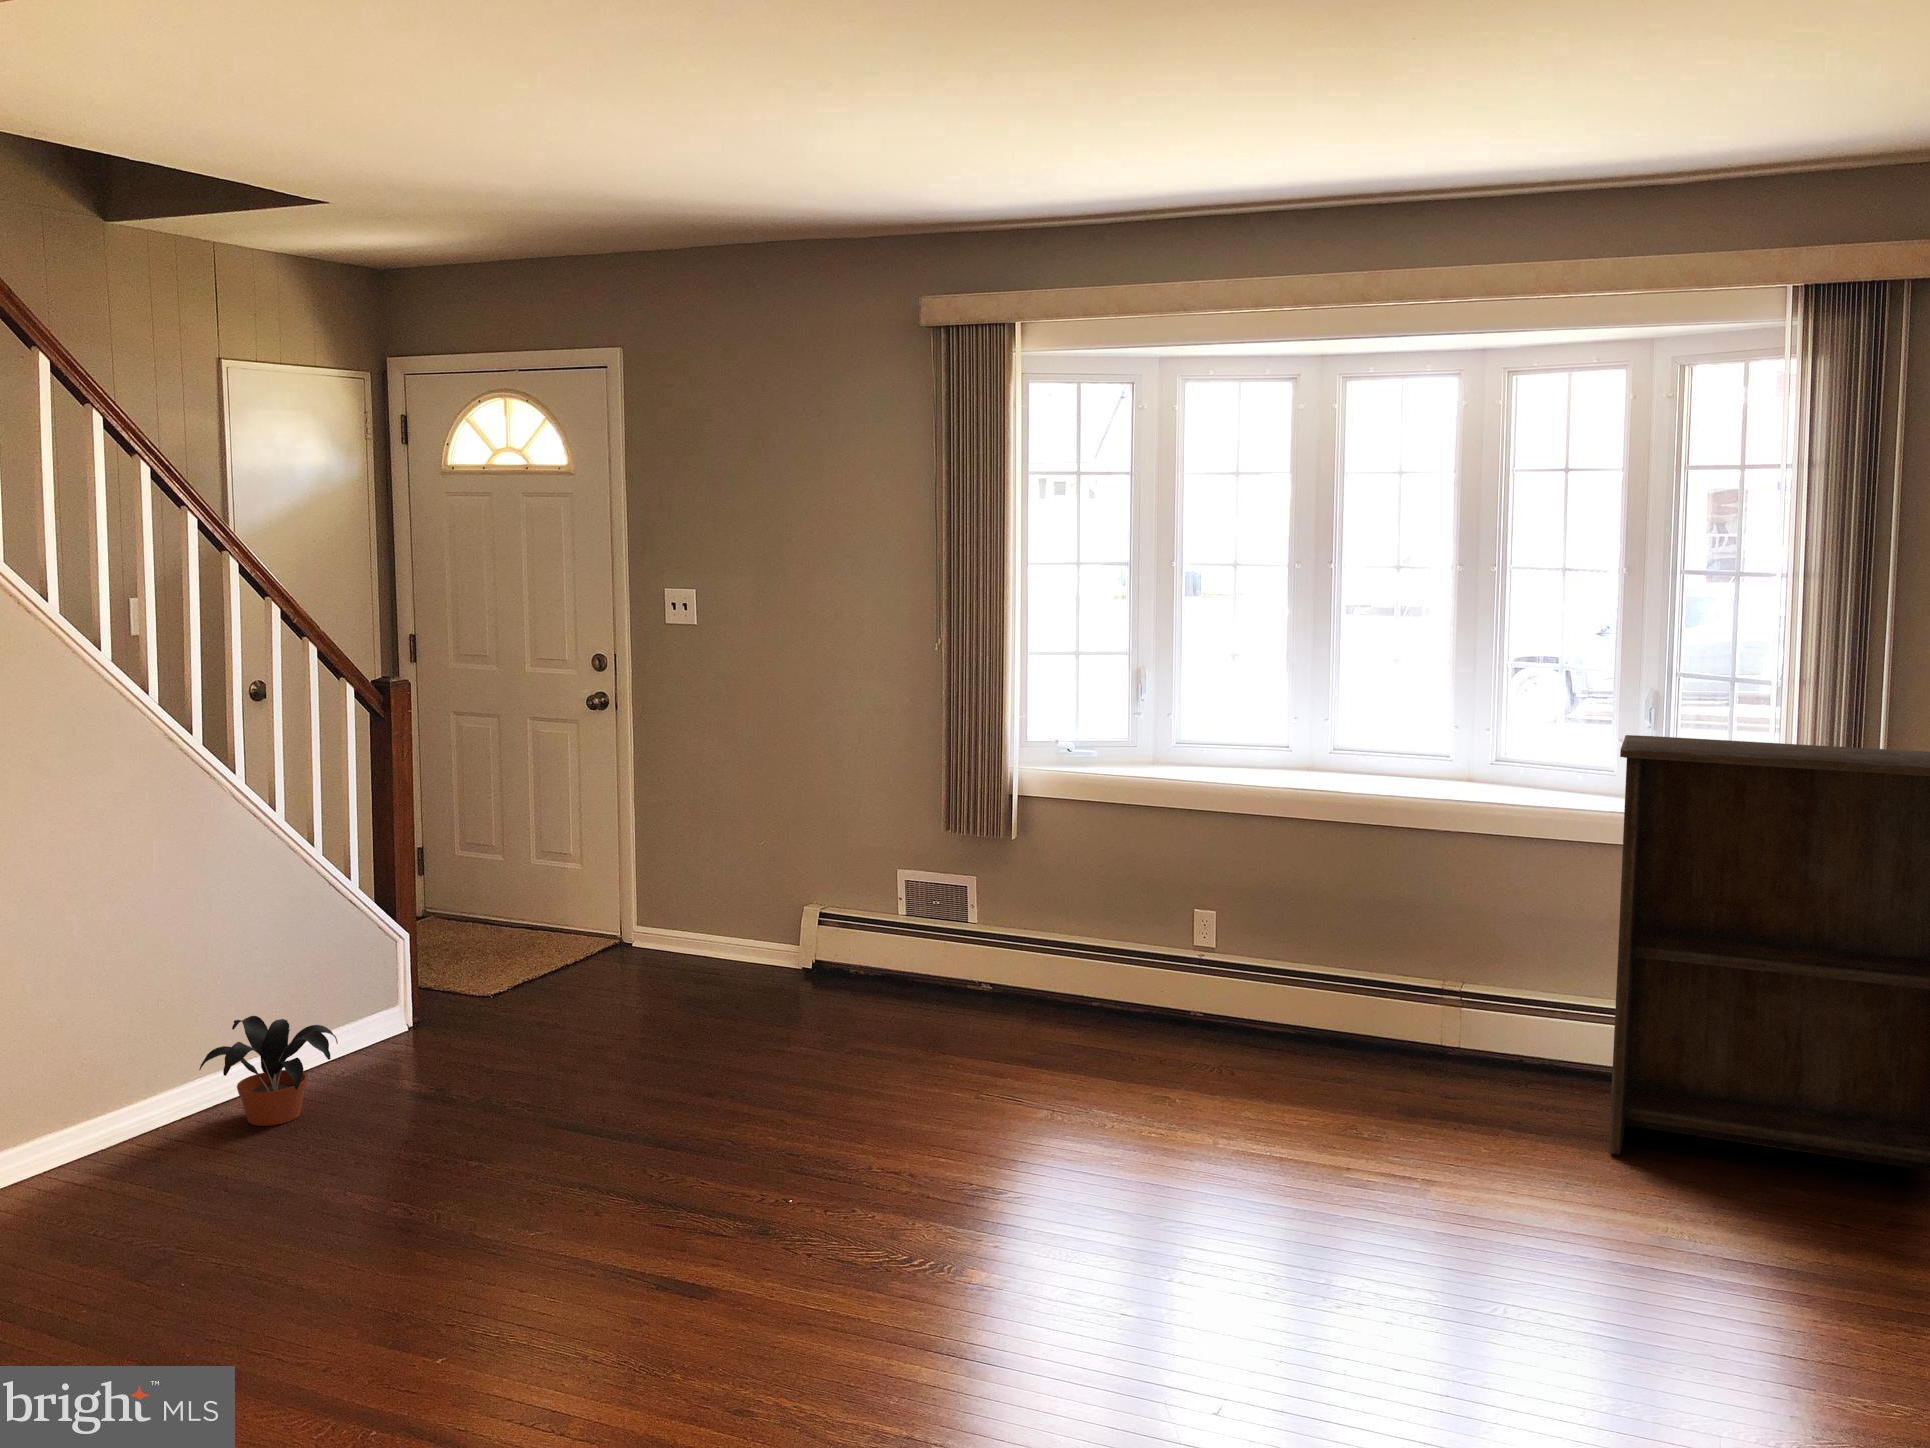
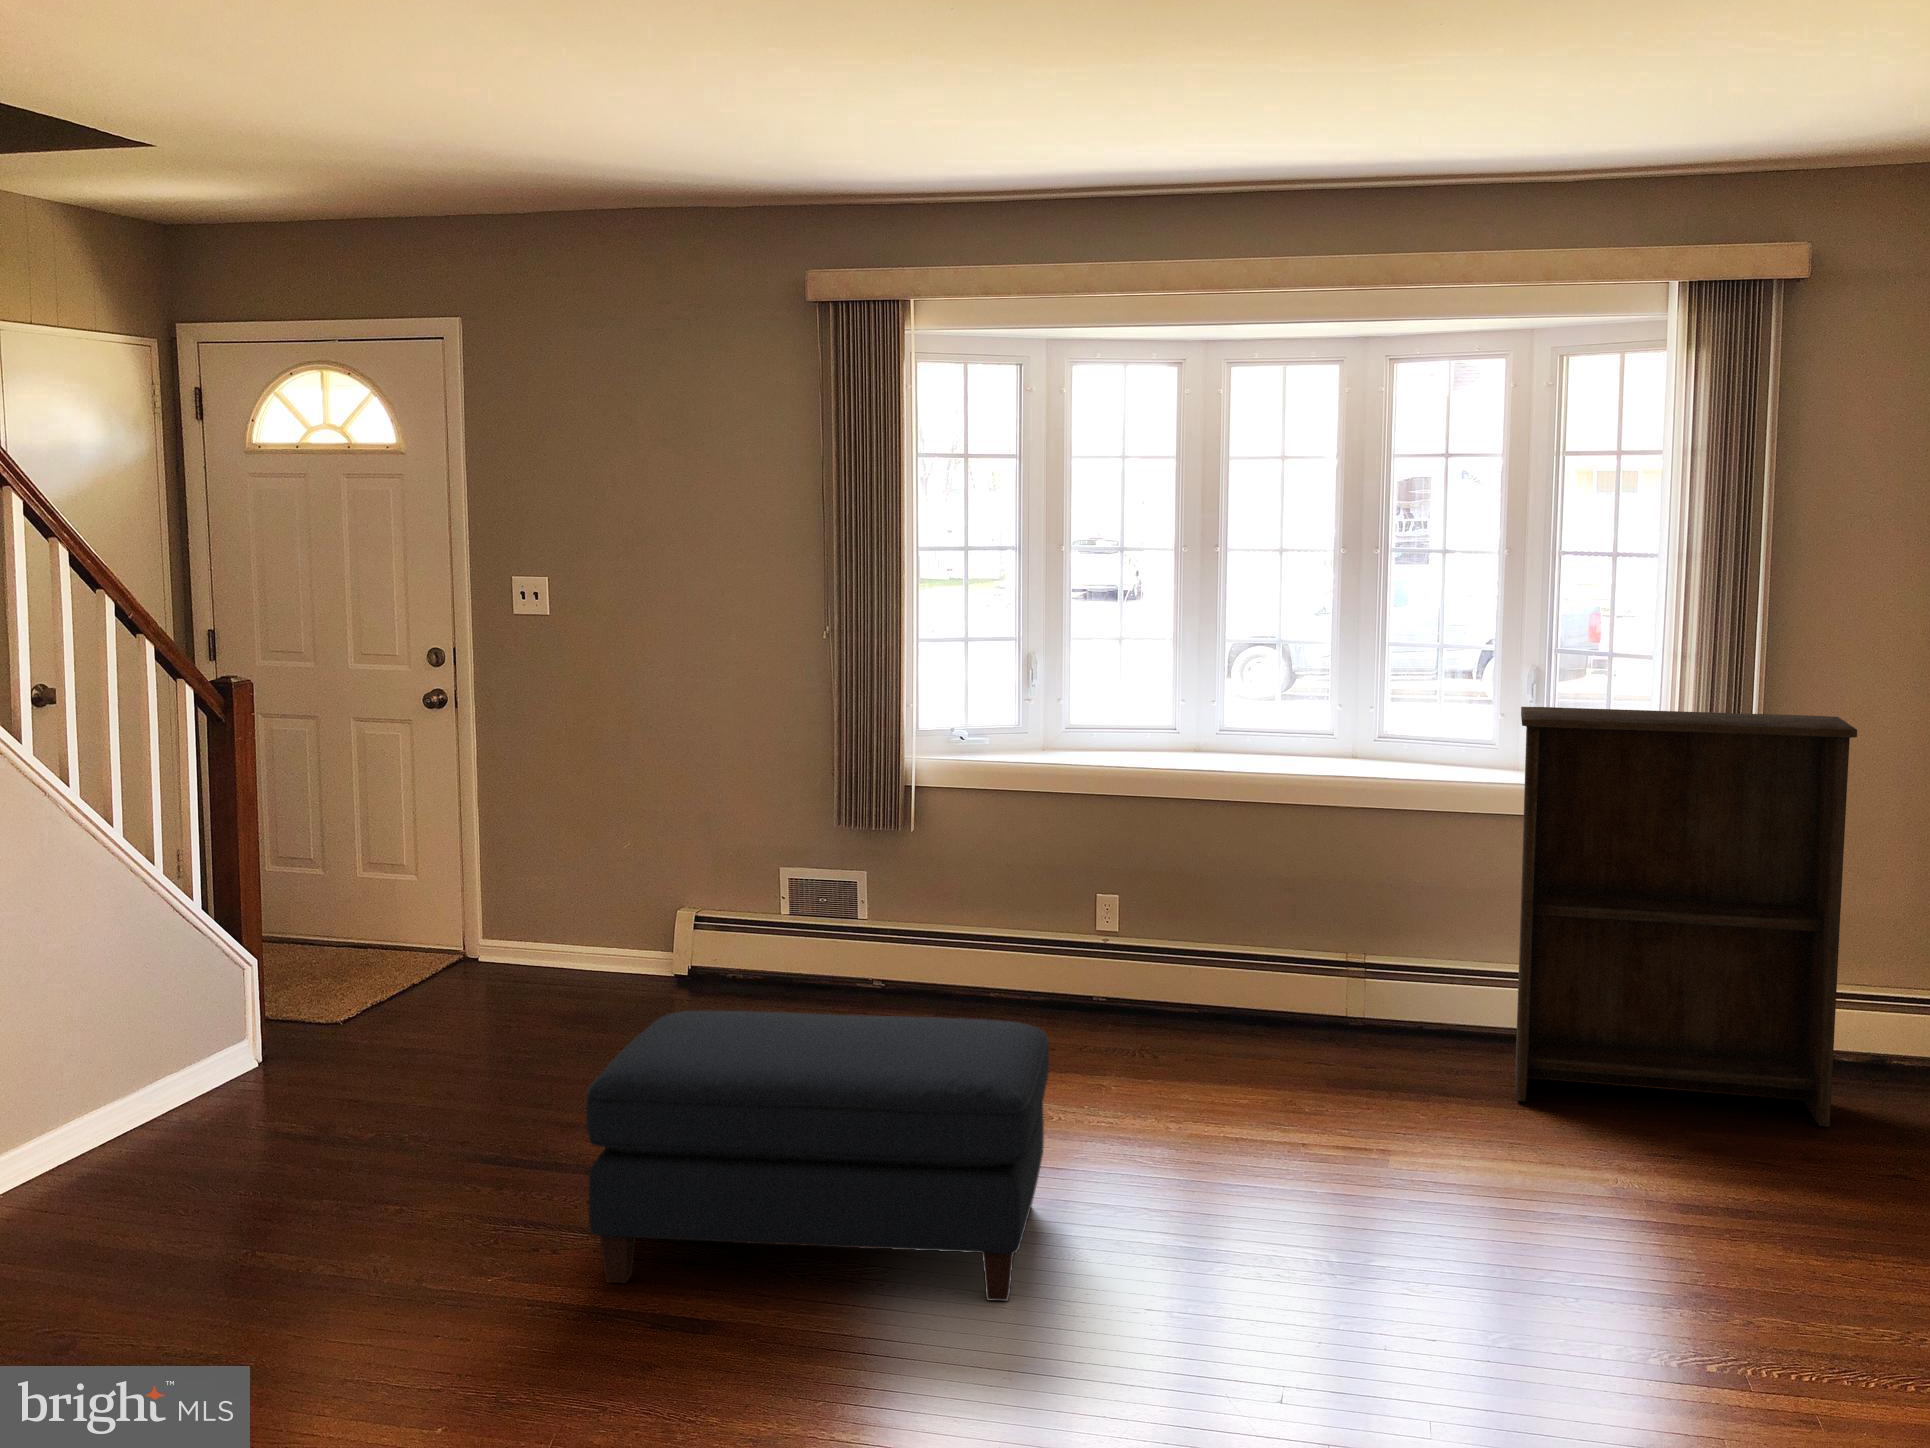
potted plant: present [199,1016,338,1126] -> none [82,1038,229,1154]
ottoman: none [587,1025,1079,1363] -> present [586,1011,1049,1301]

